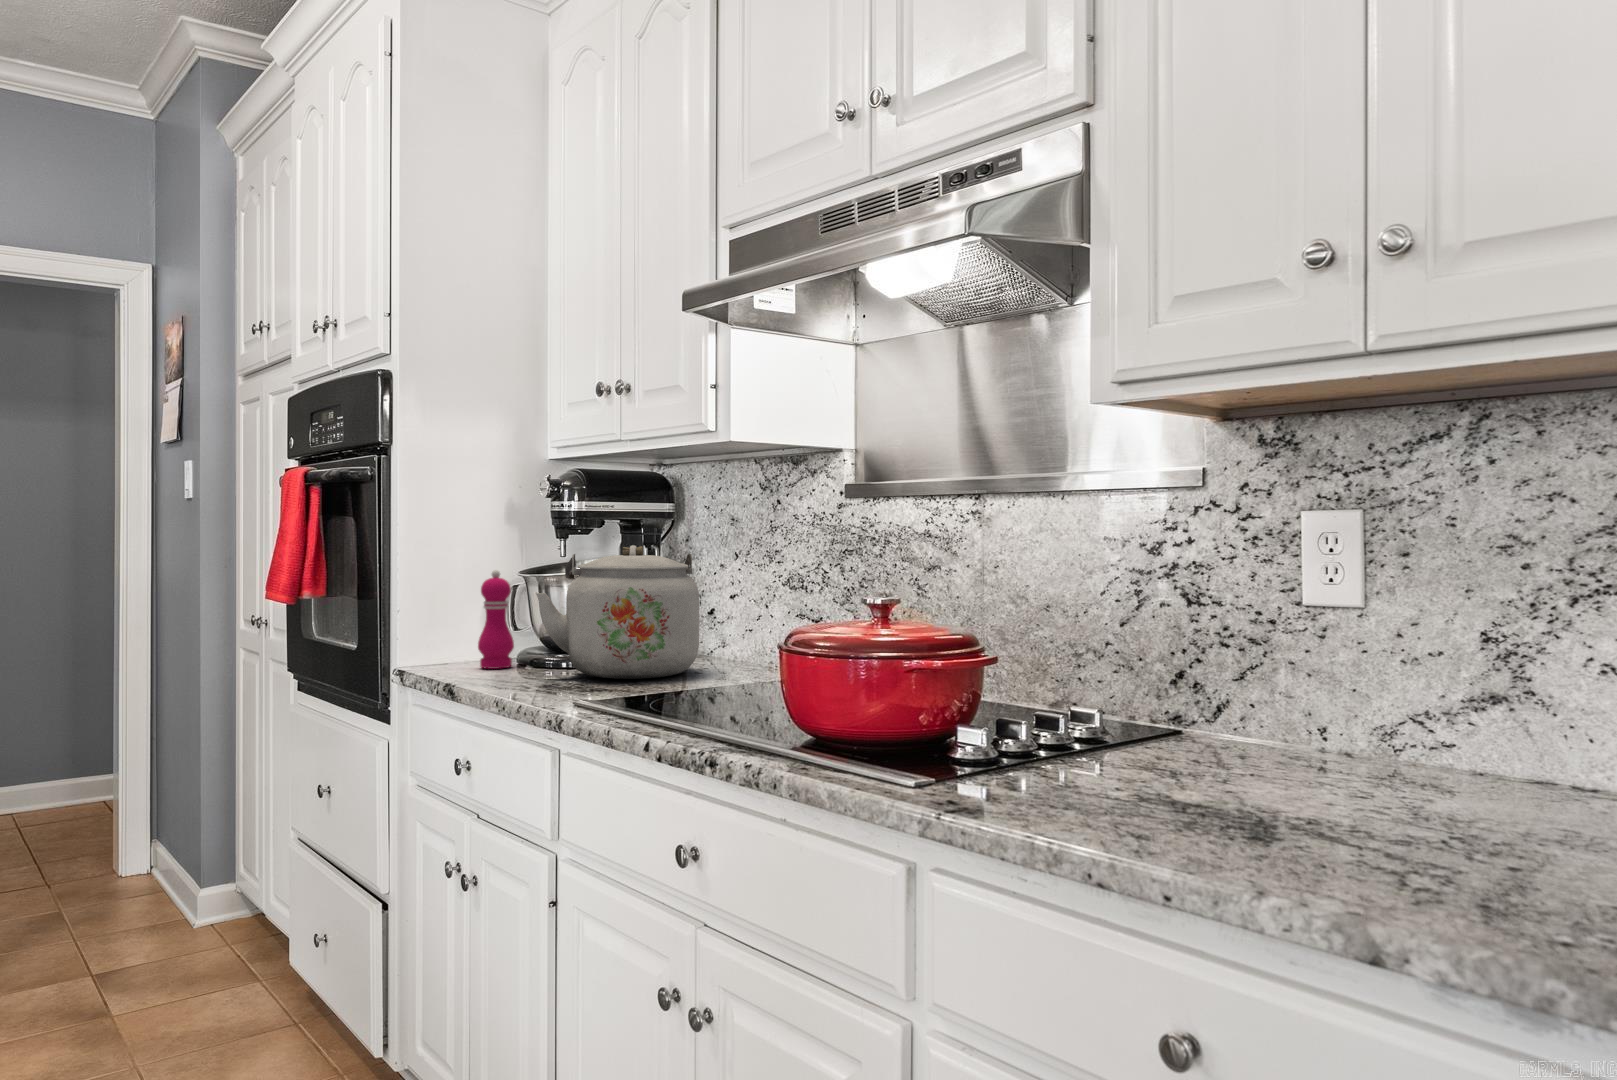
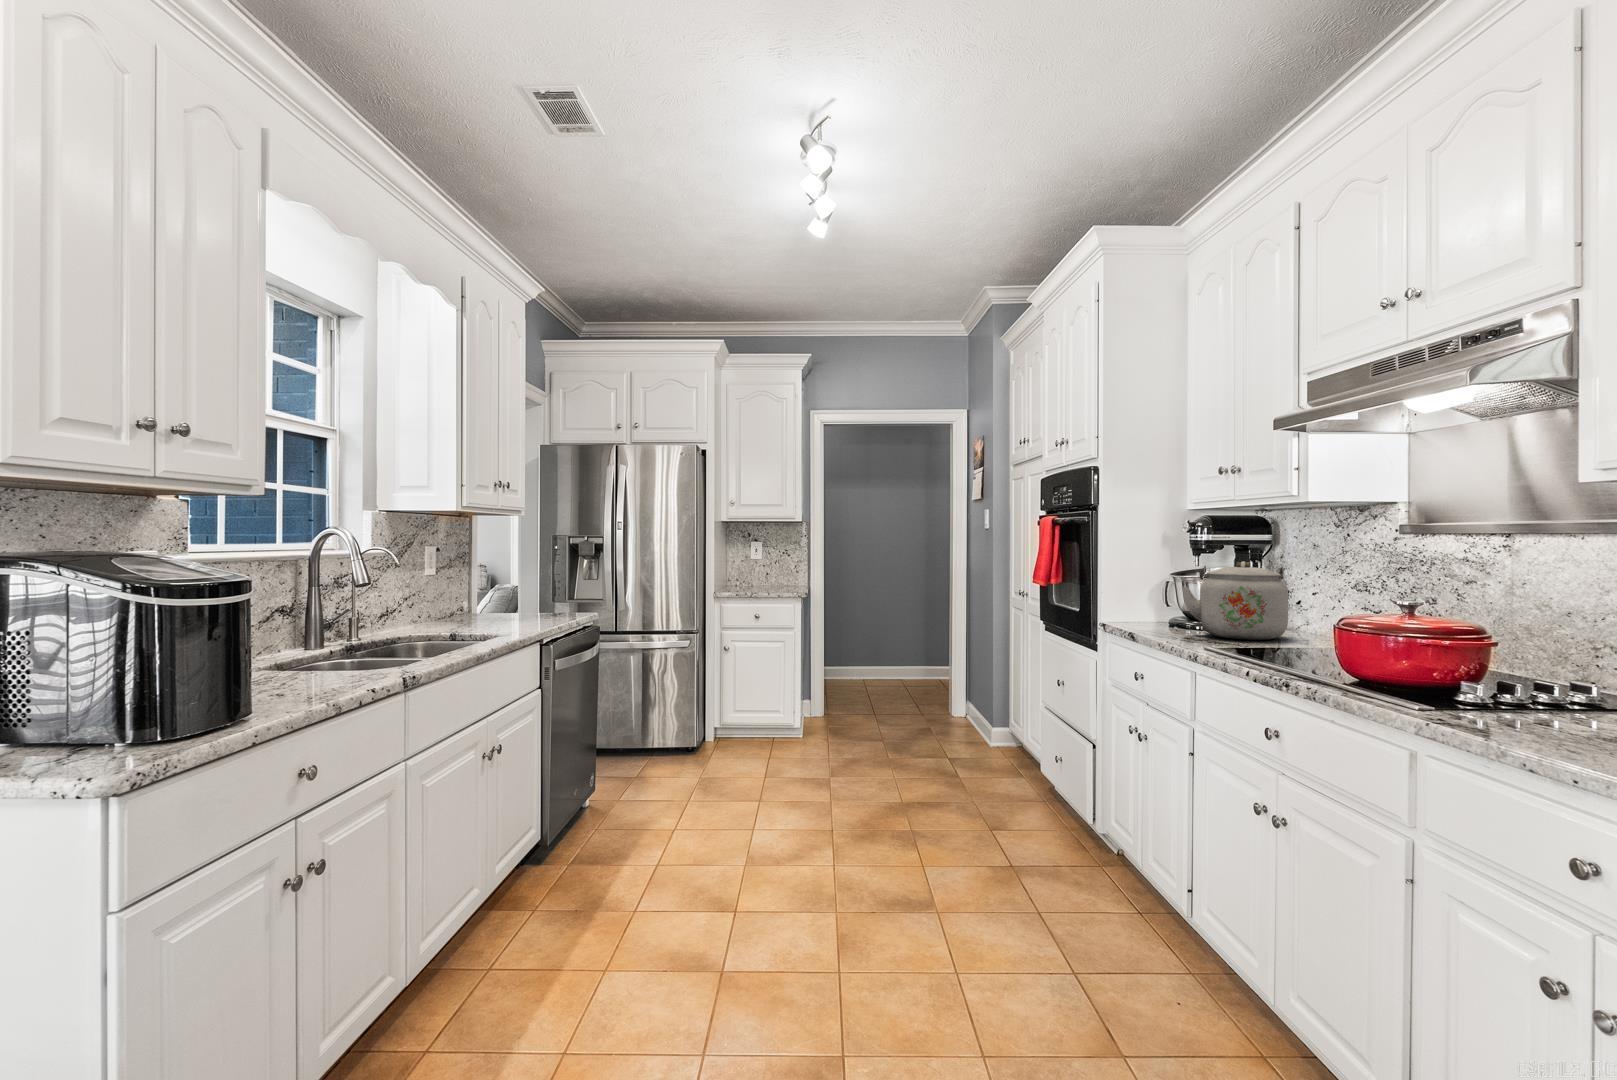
pepper mill: present [478,570,514,669] -> none [1146,573,1168,628]

